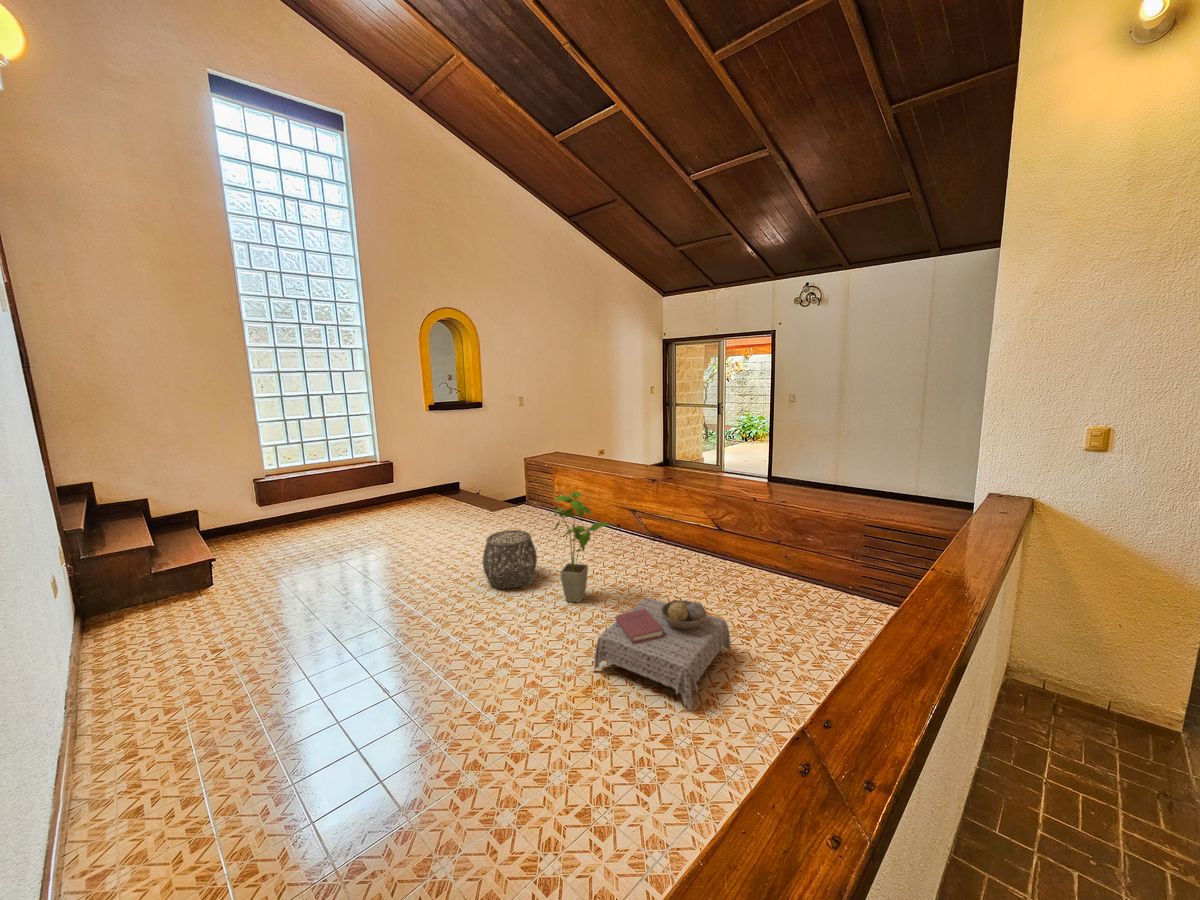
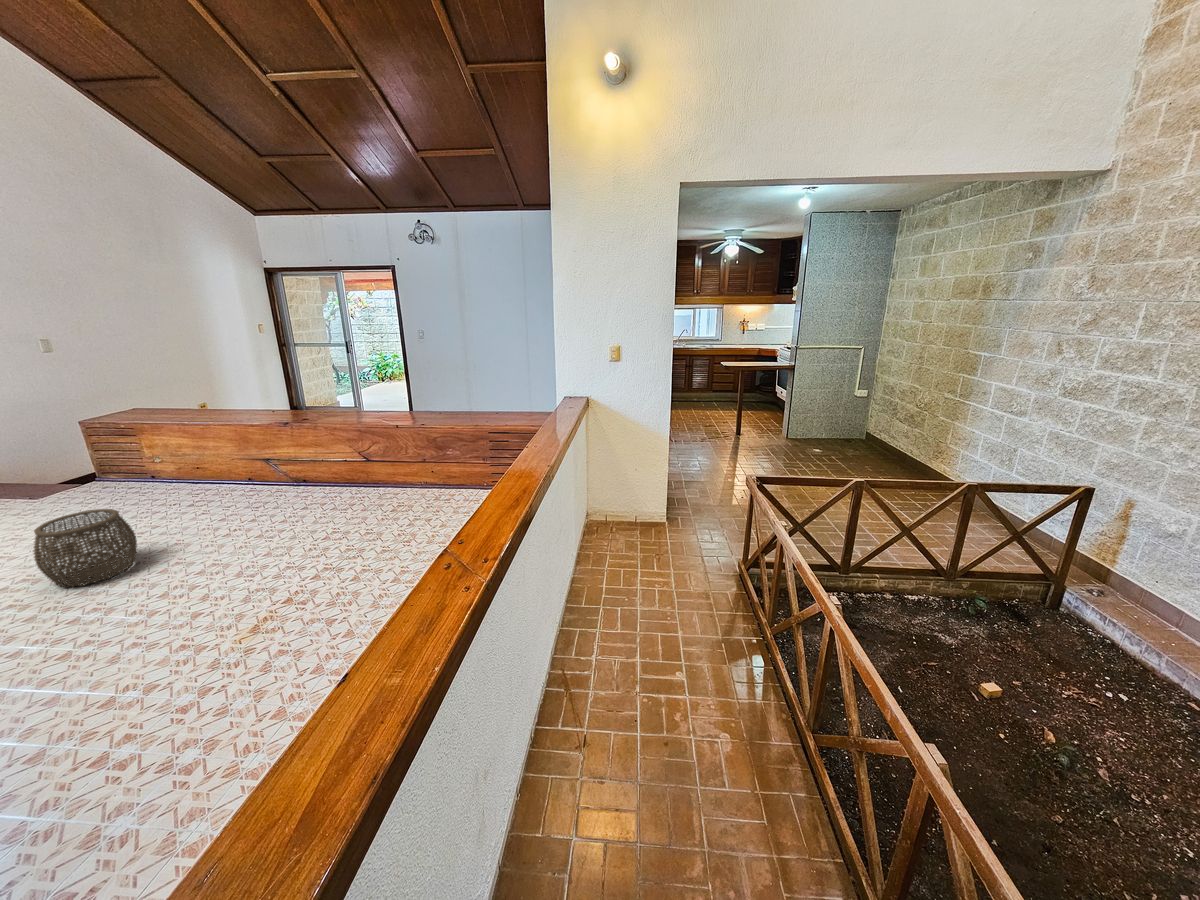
house plant: present [554,492,611,603] -> none [152,445,246,569]
ottoman: present [594,598,731,710] -> none [254,520,396,615]

